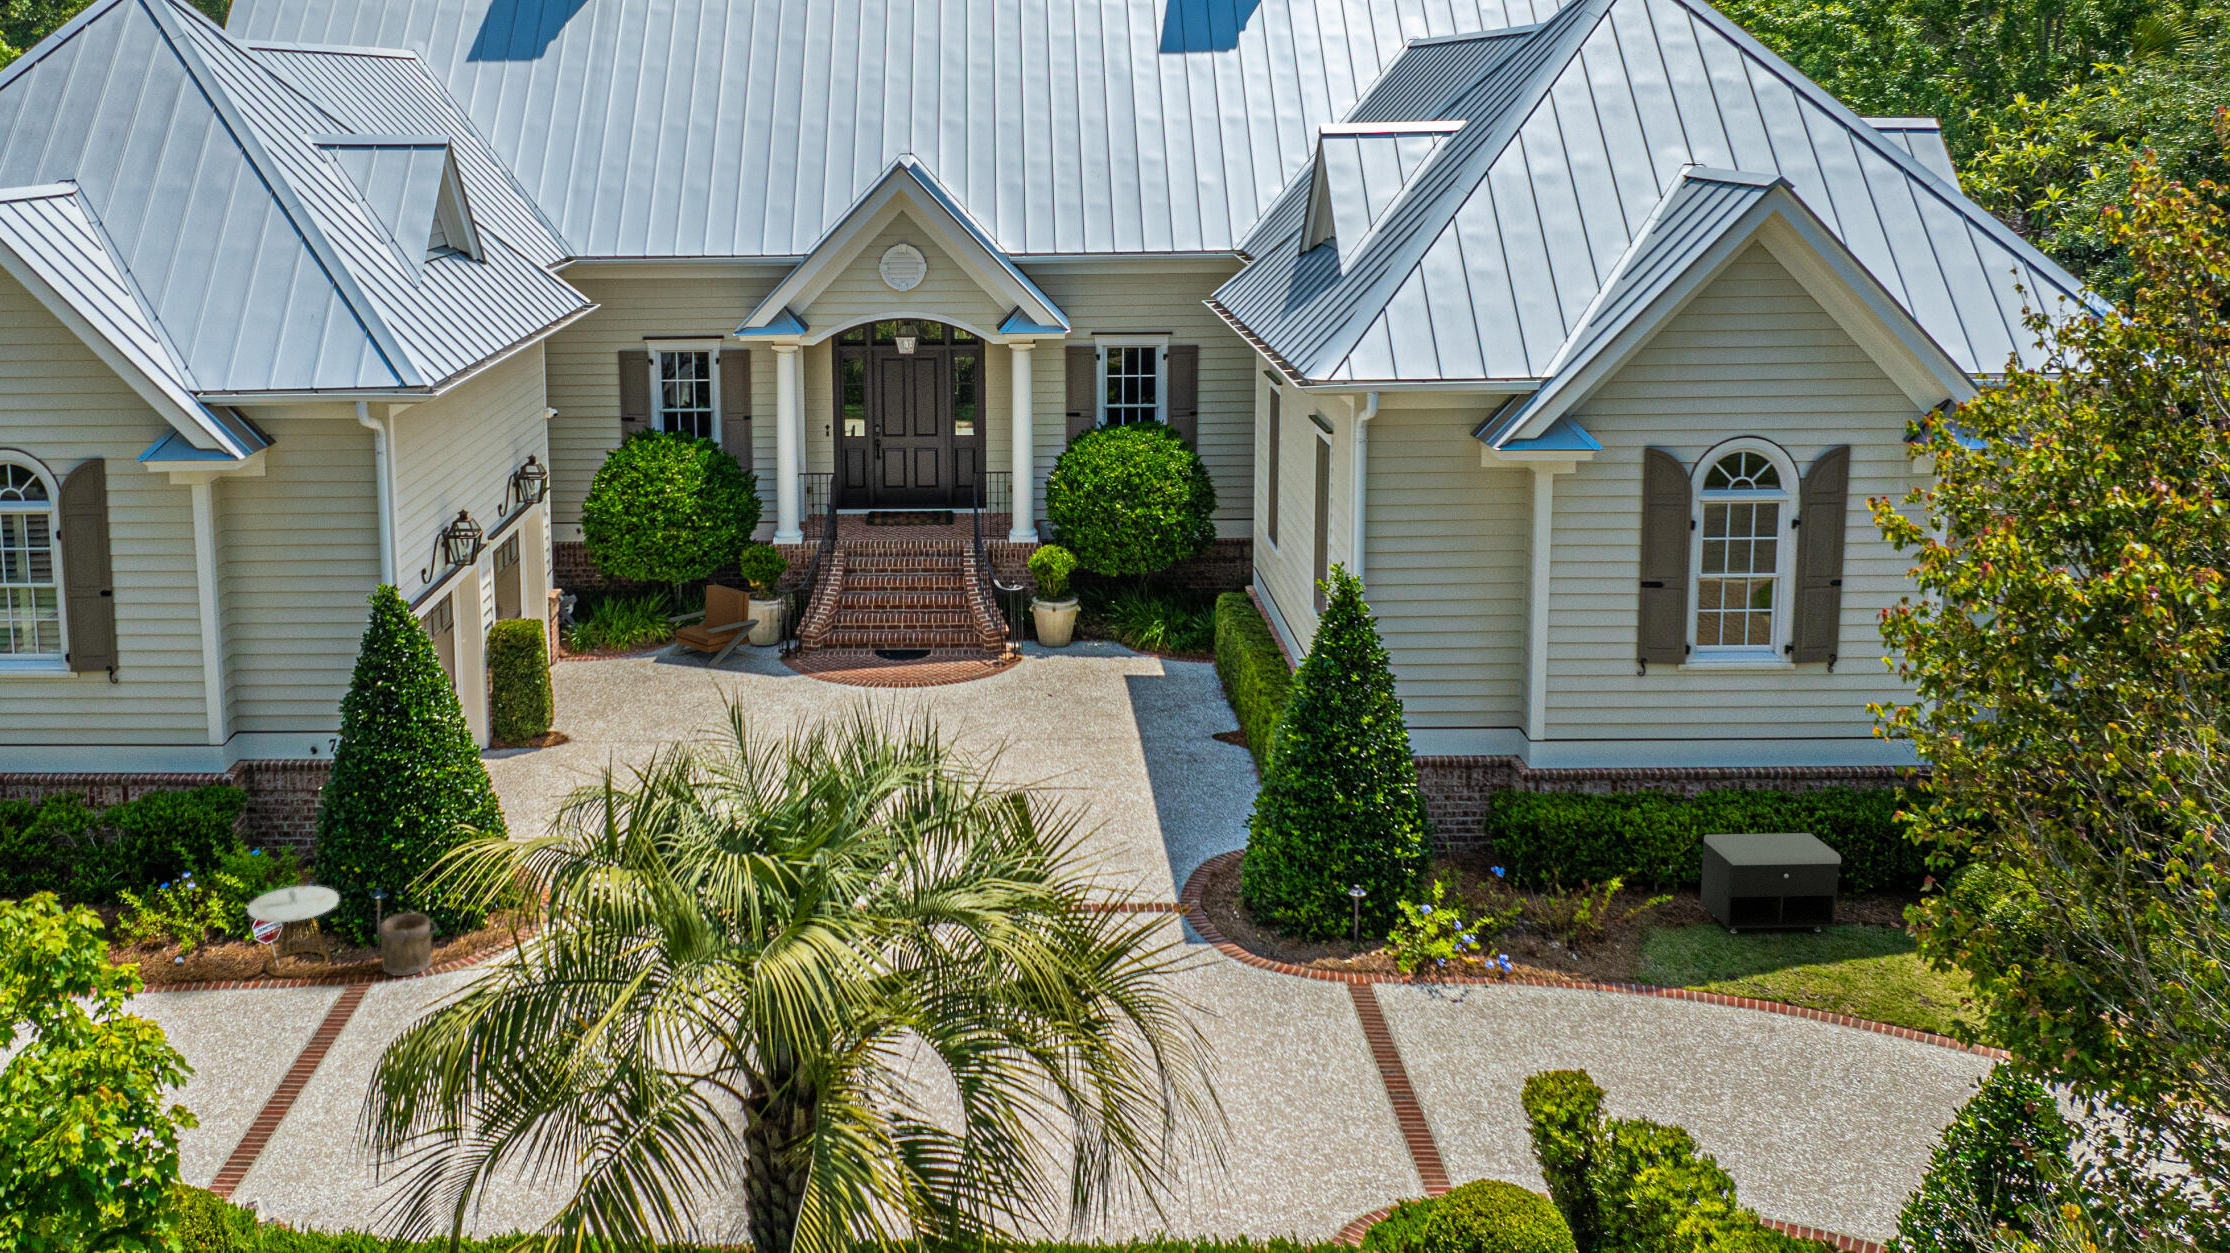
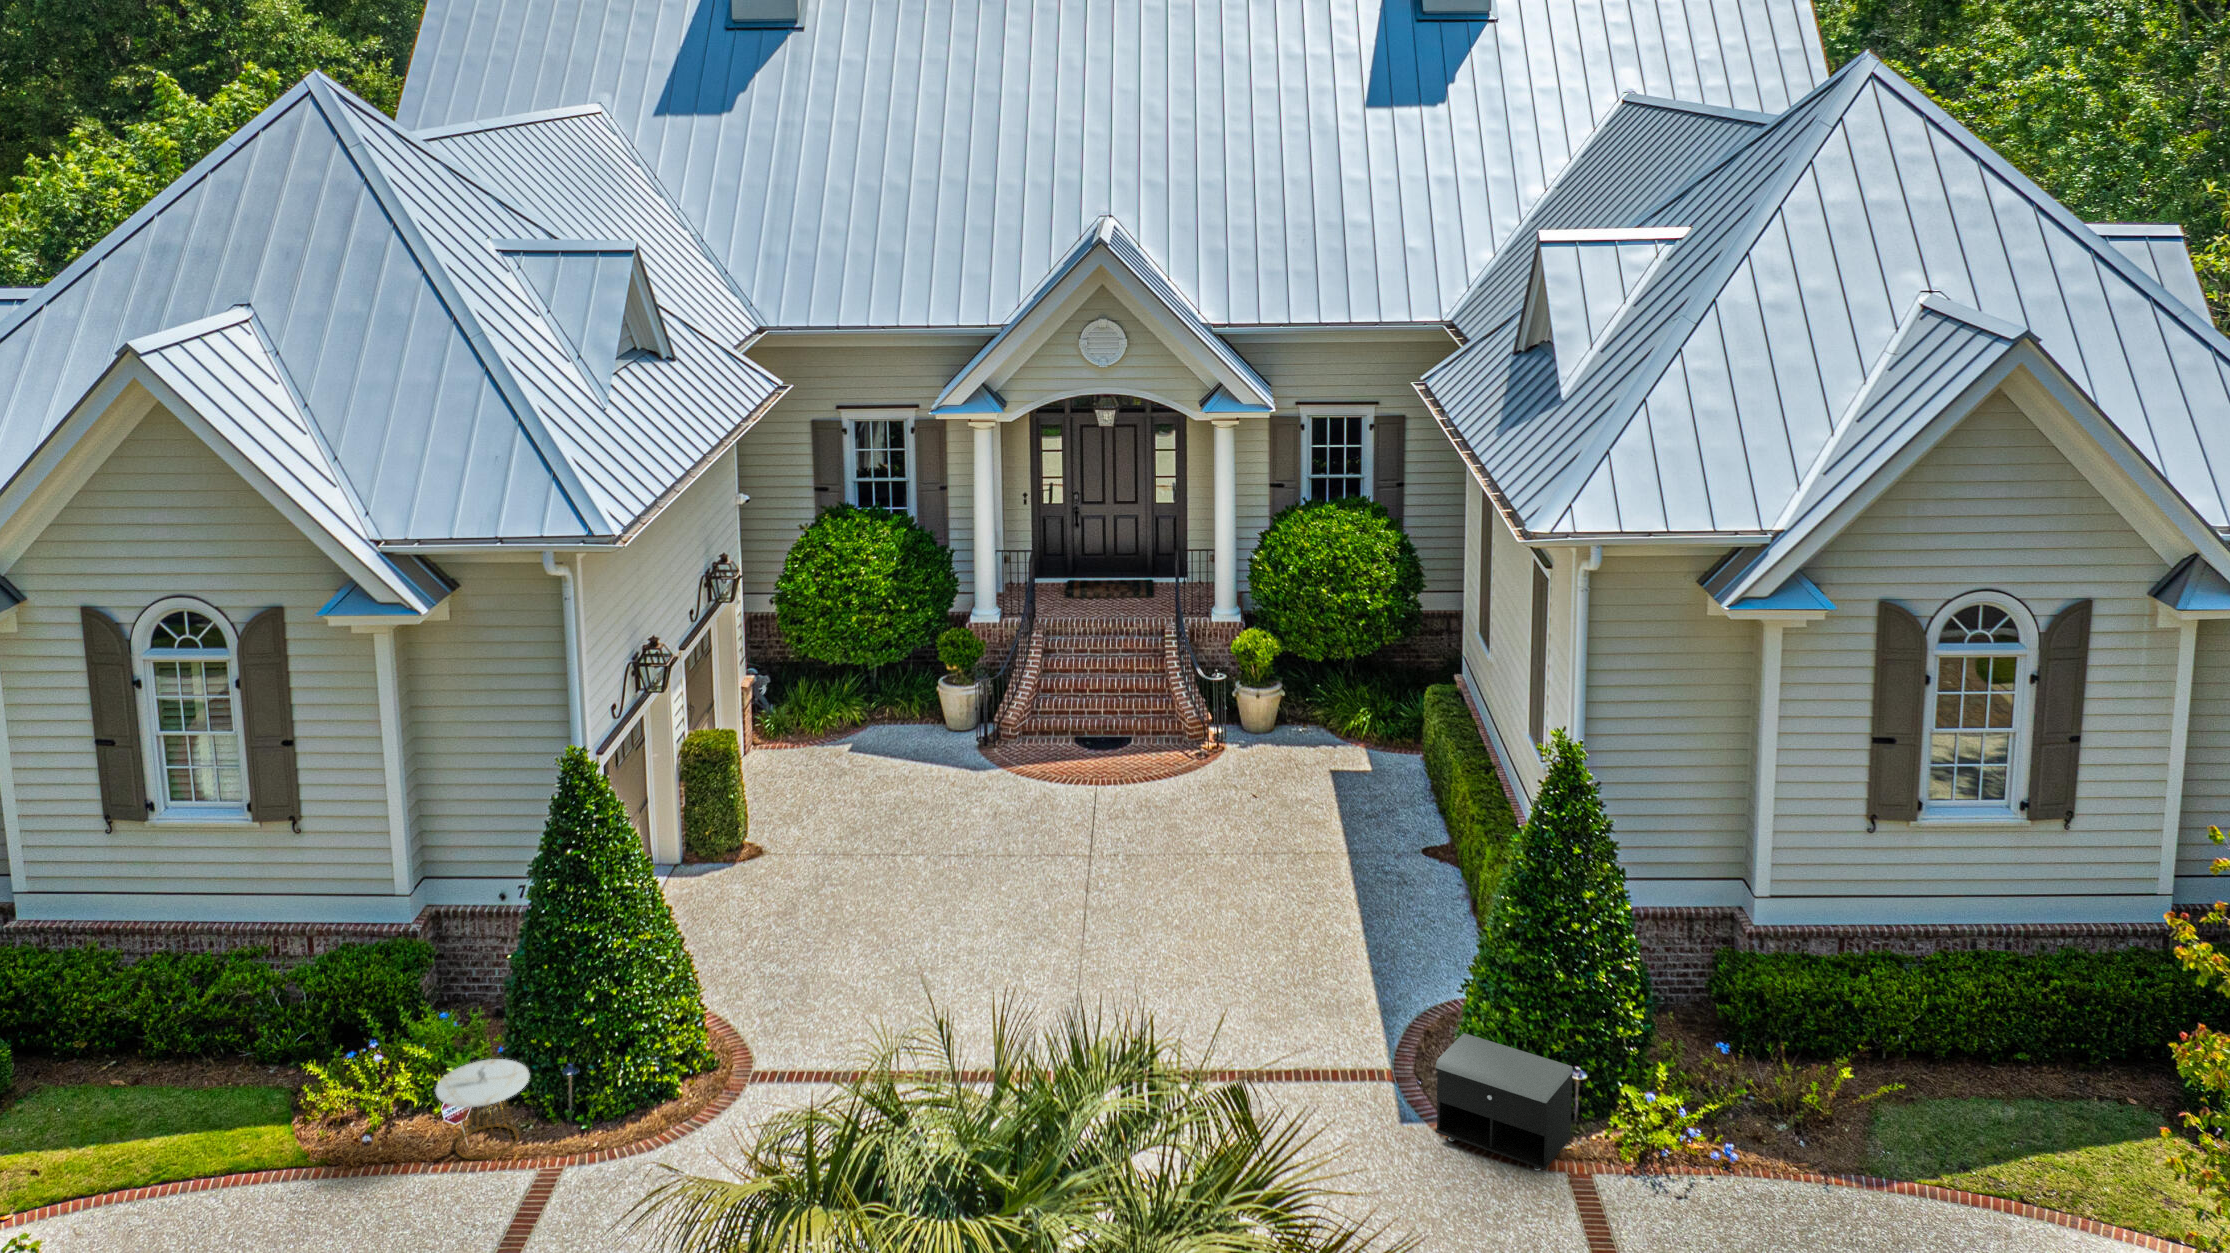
lounge chair: present [669,585,759,668] -> none [863,665,956,756]
storage bench: present [1700,833,1841,933] -> present [1436,1033,1573,1171]
bucket: present [380,910,437,976] -> none [571,1087,631,1160]

